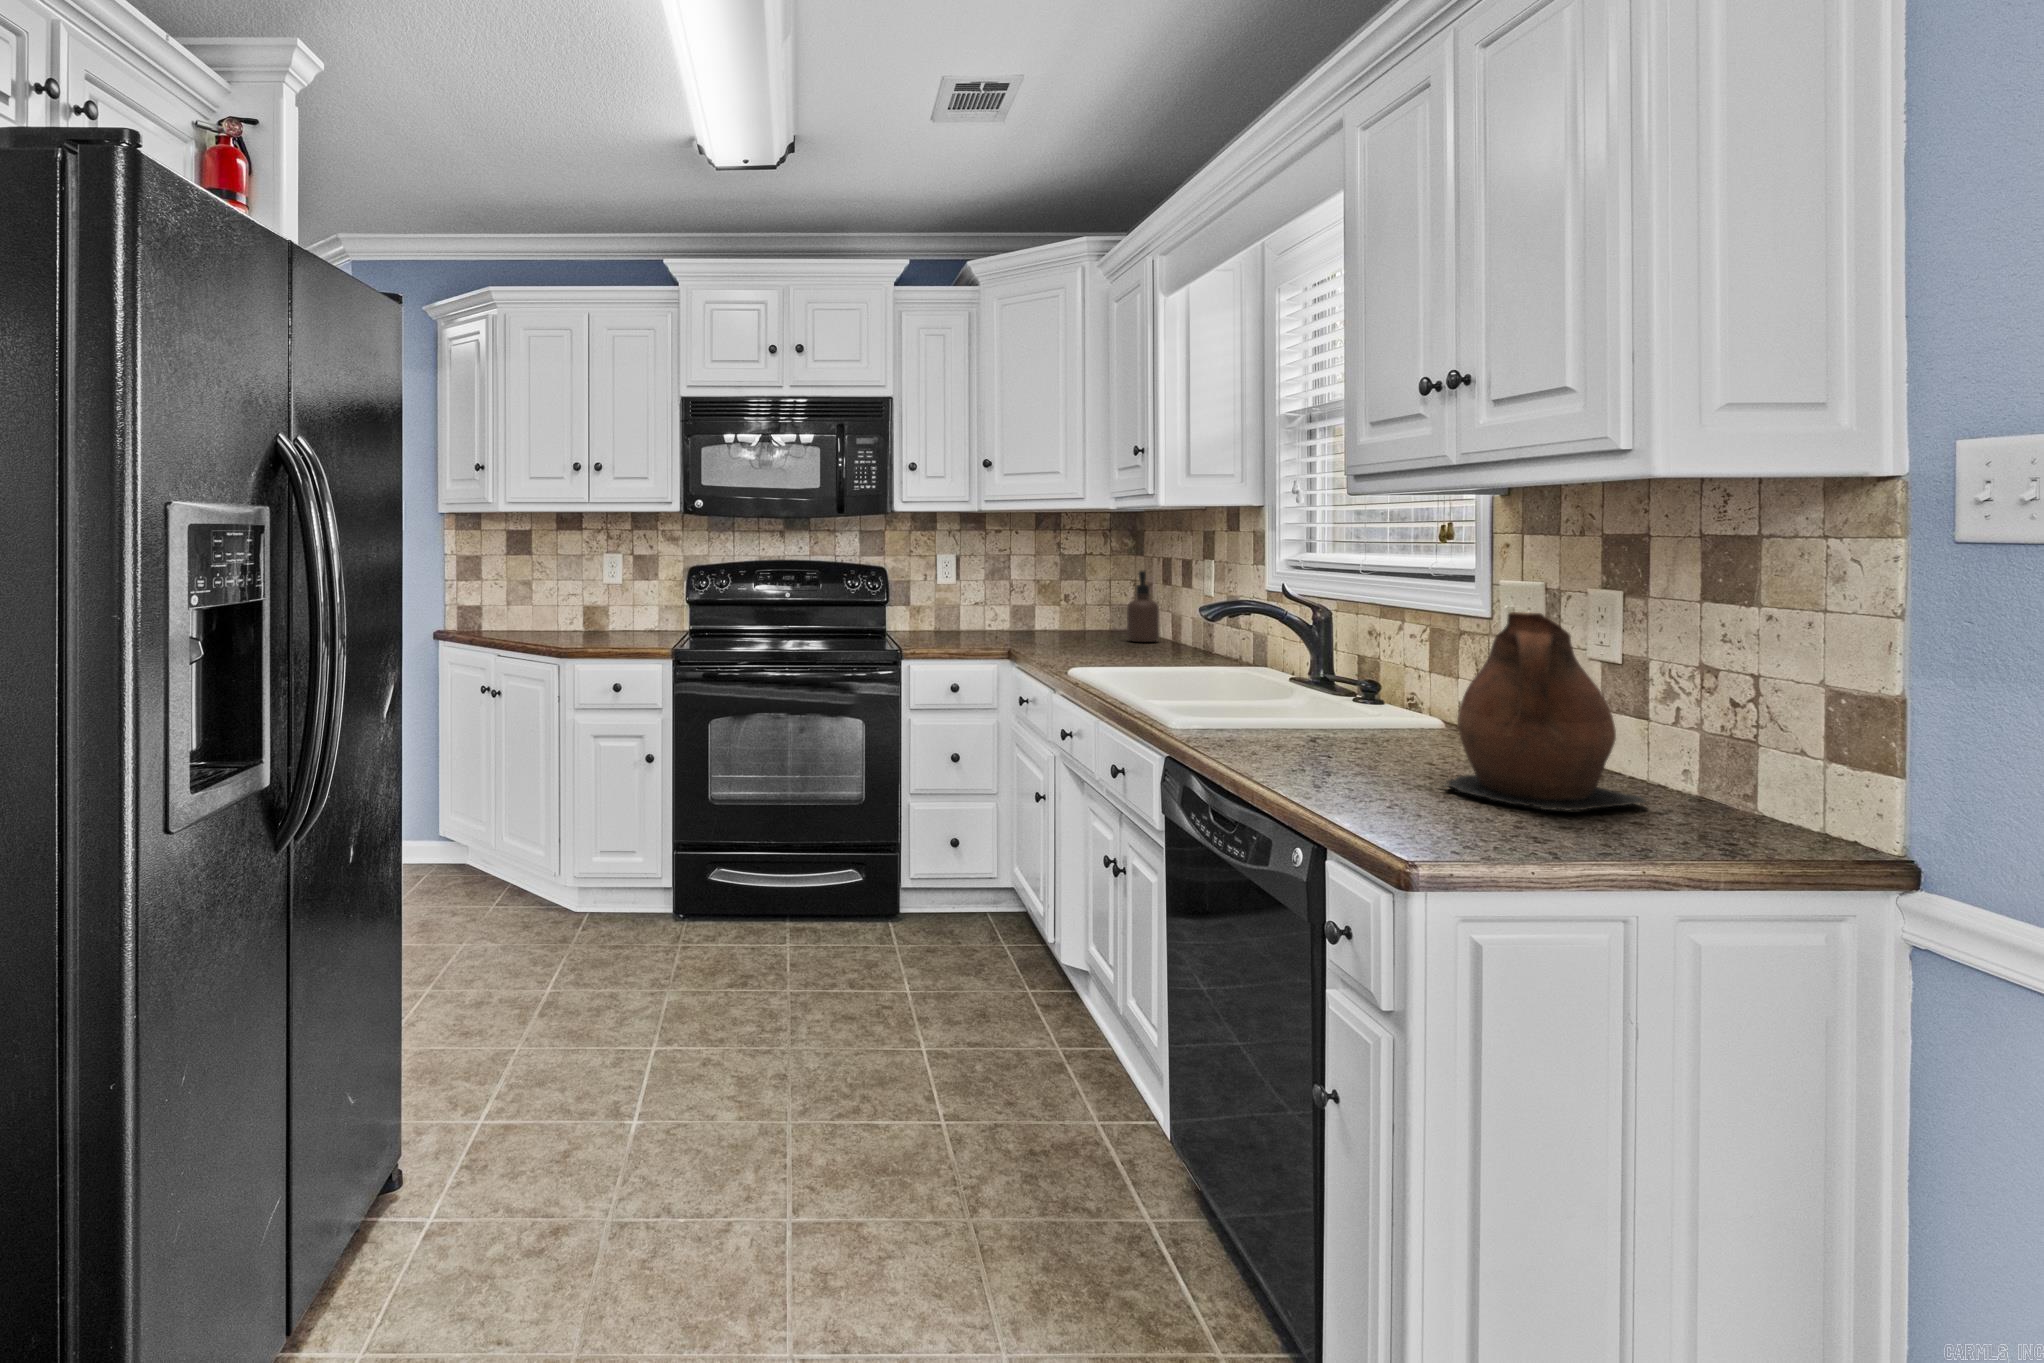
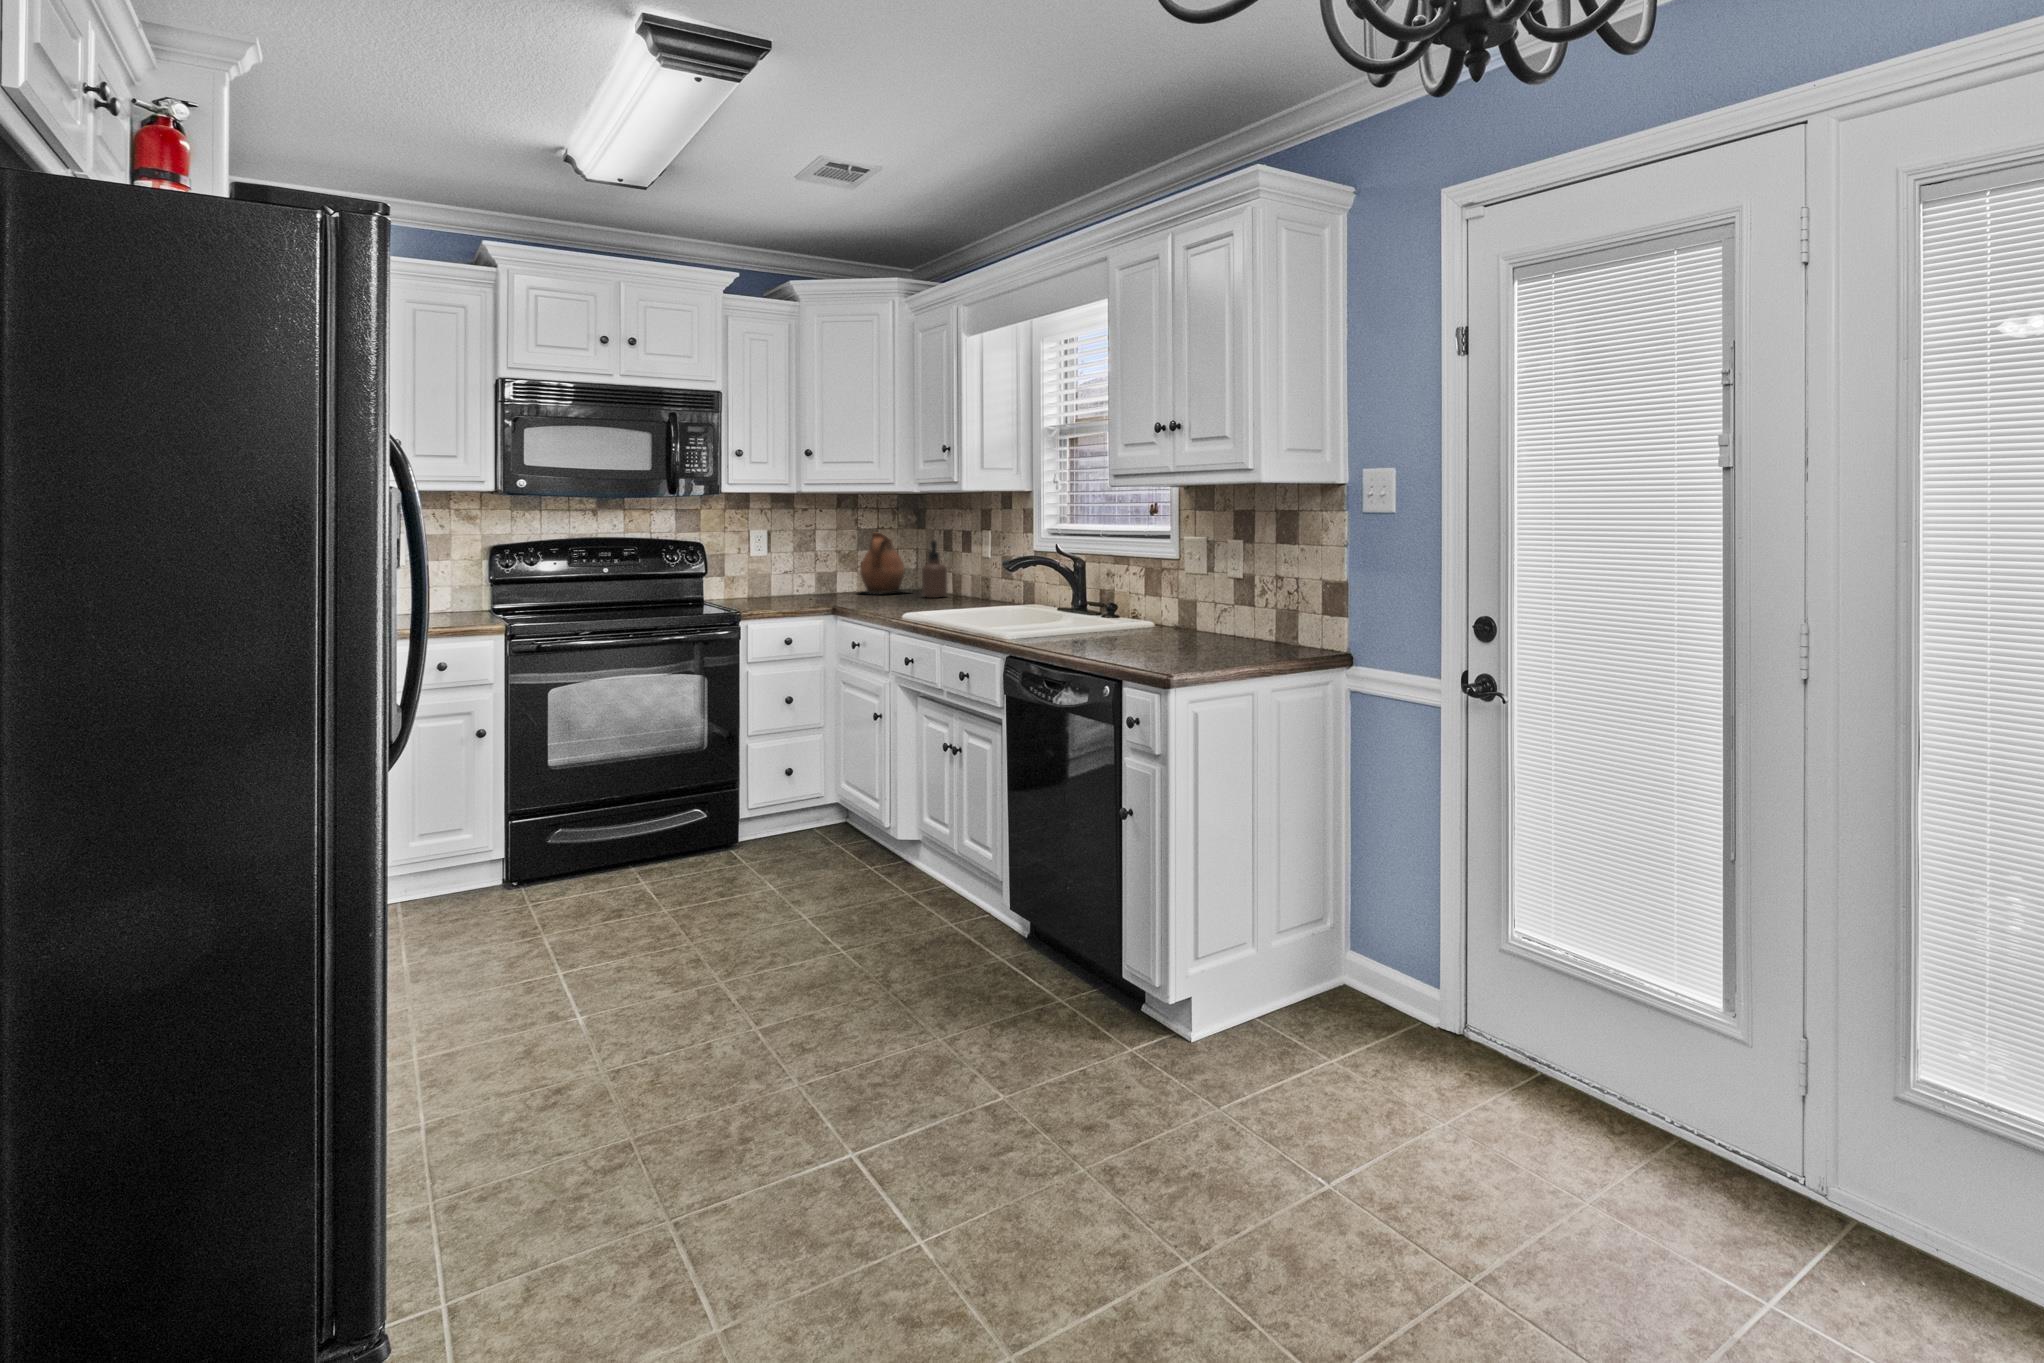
ceramic pitcher: present [1443,612,1645,811] -> present [860,533,905,593]

